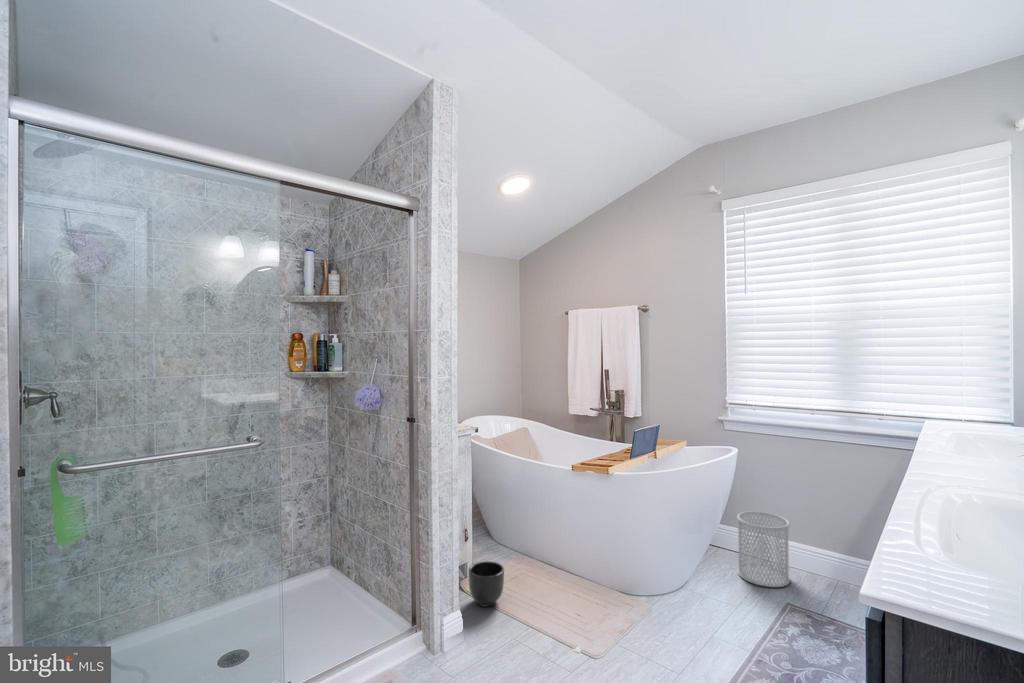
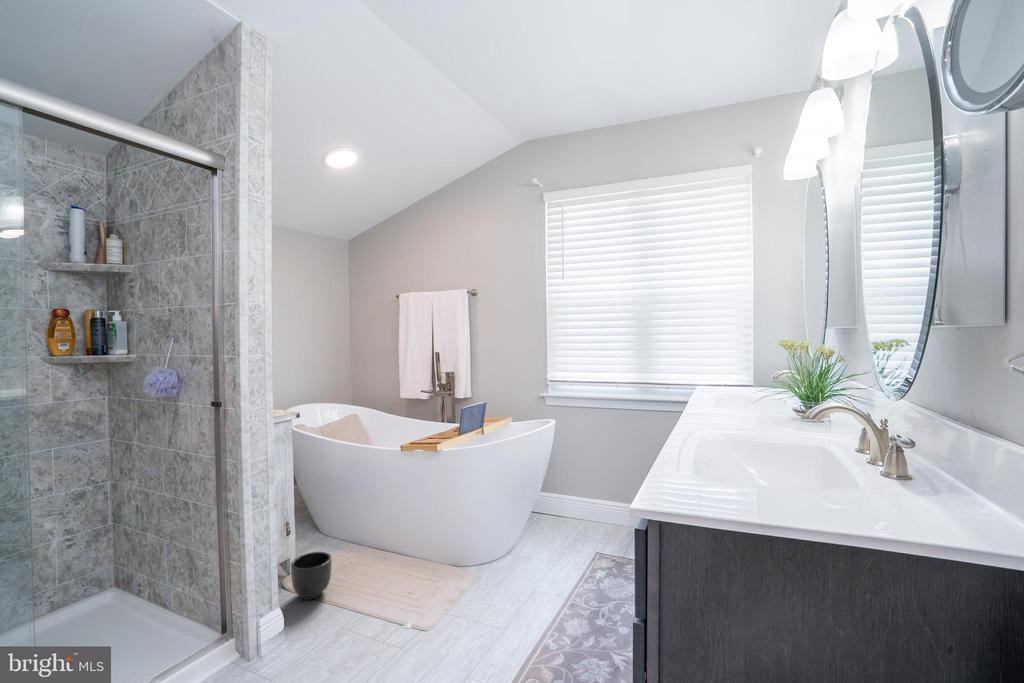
wastebasket: present [737,511,790,587] -> none [554,473,595,537]

